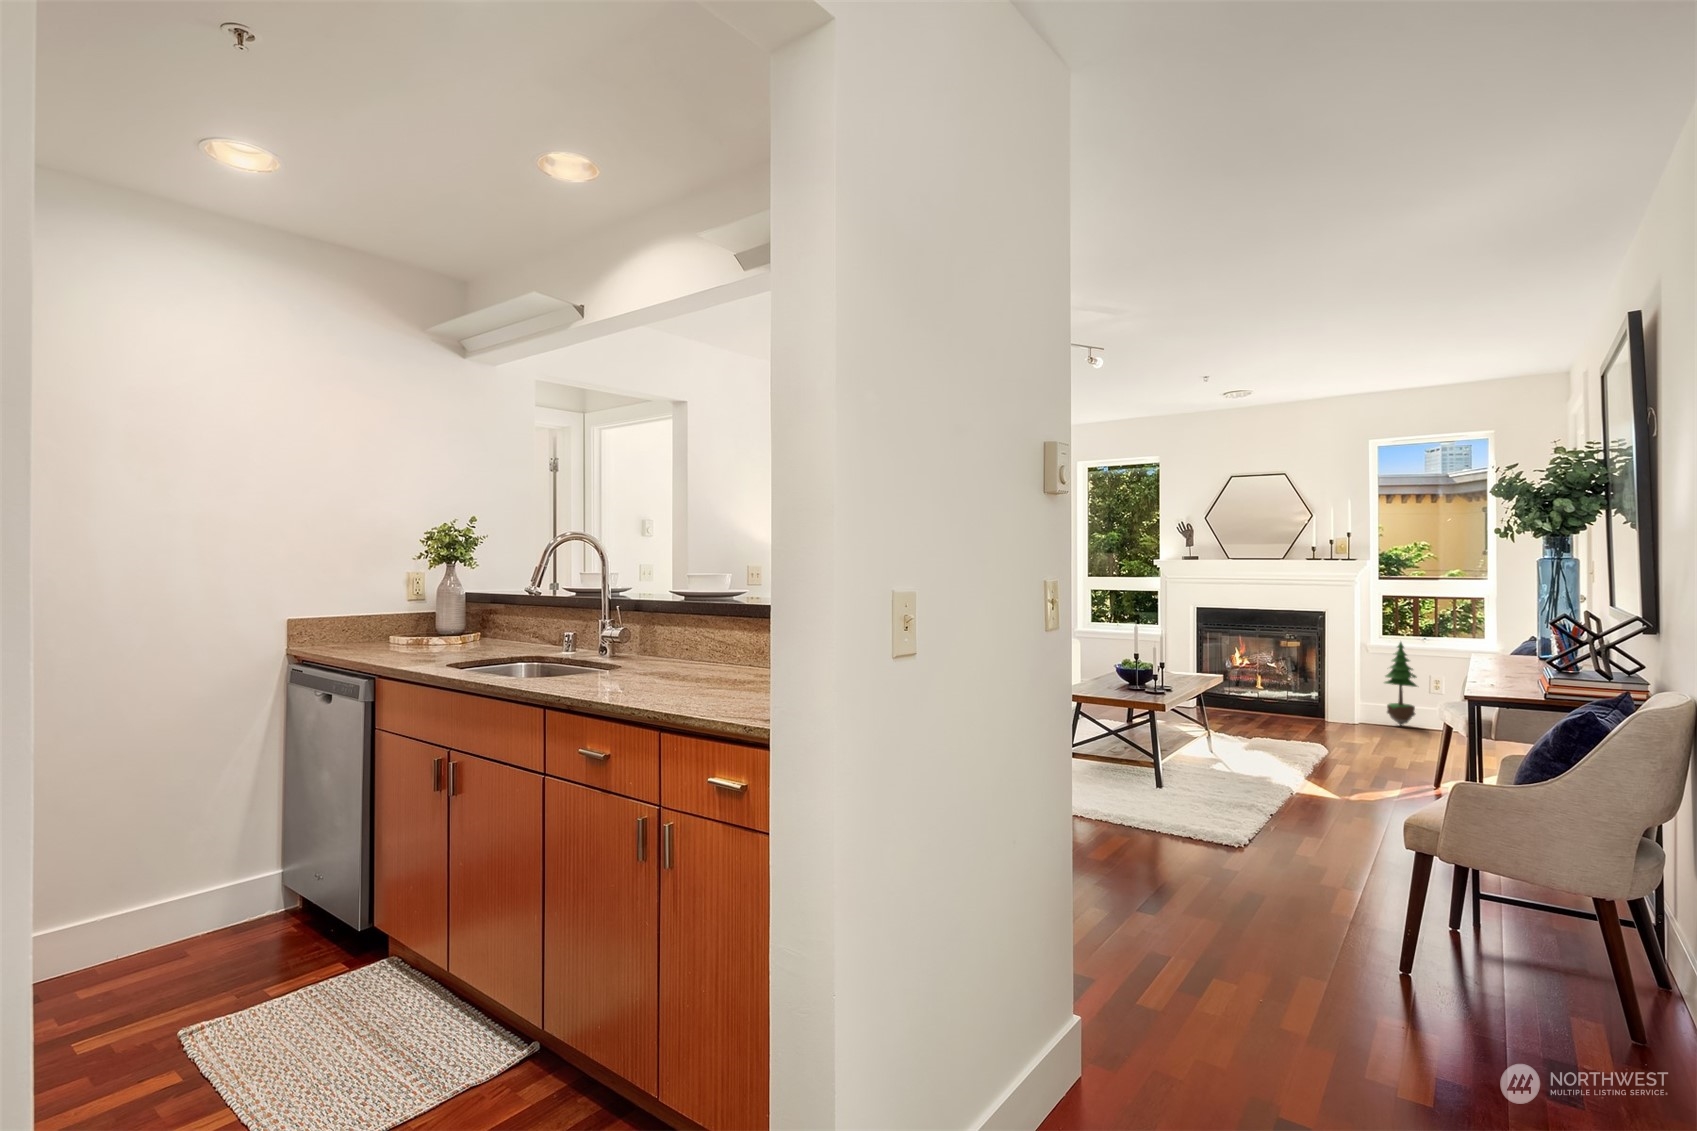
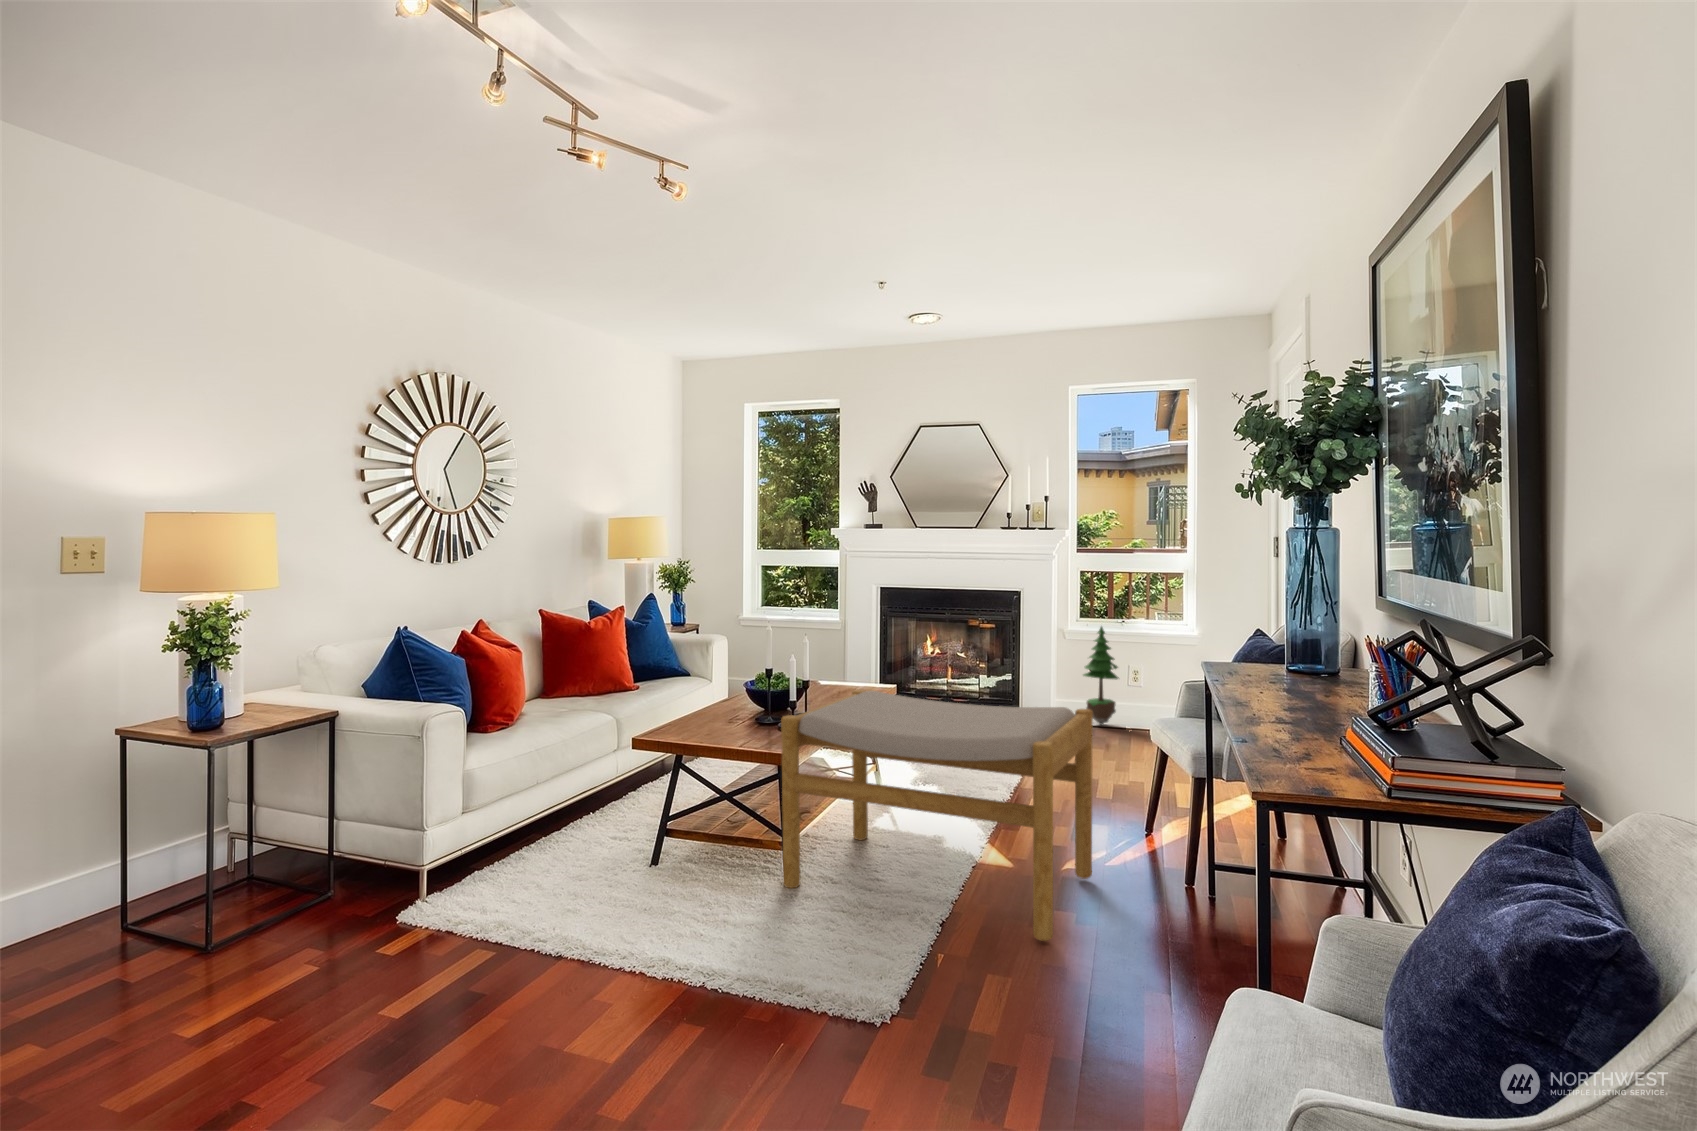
footstool: none [1157,671,1390,831] -> present [781,690,1093,941]

